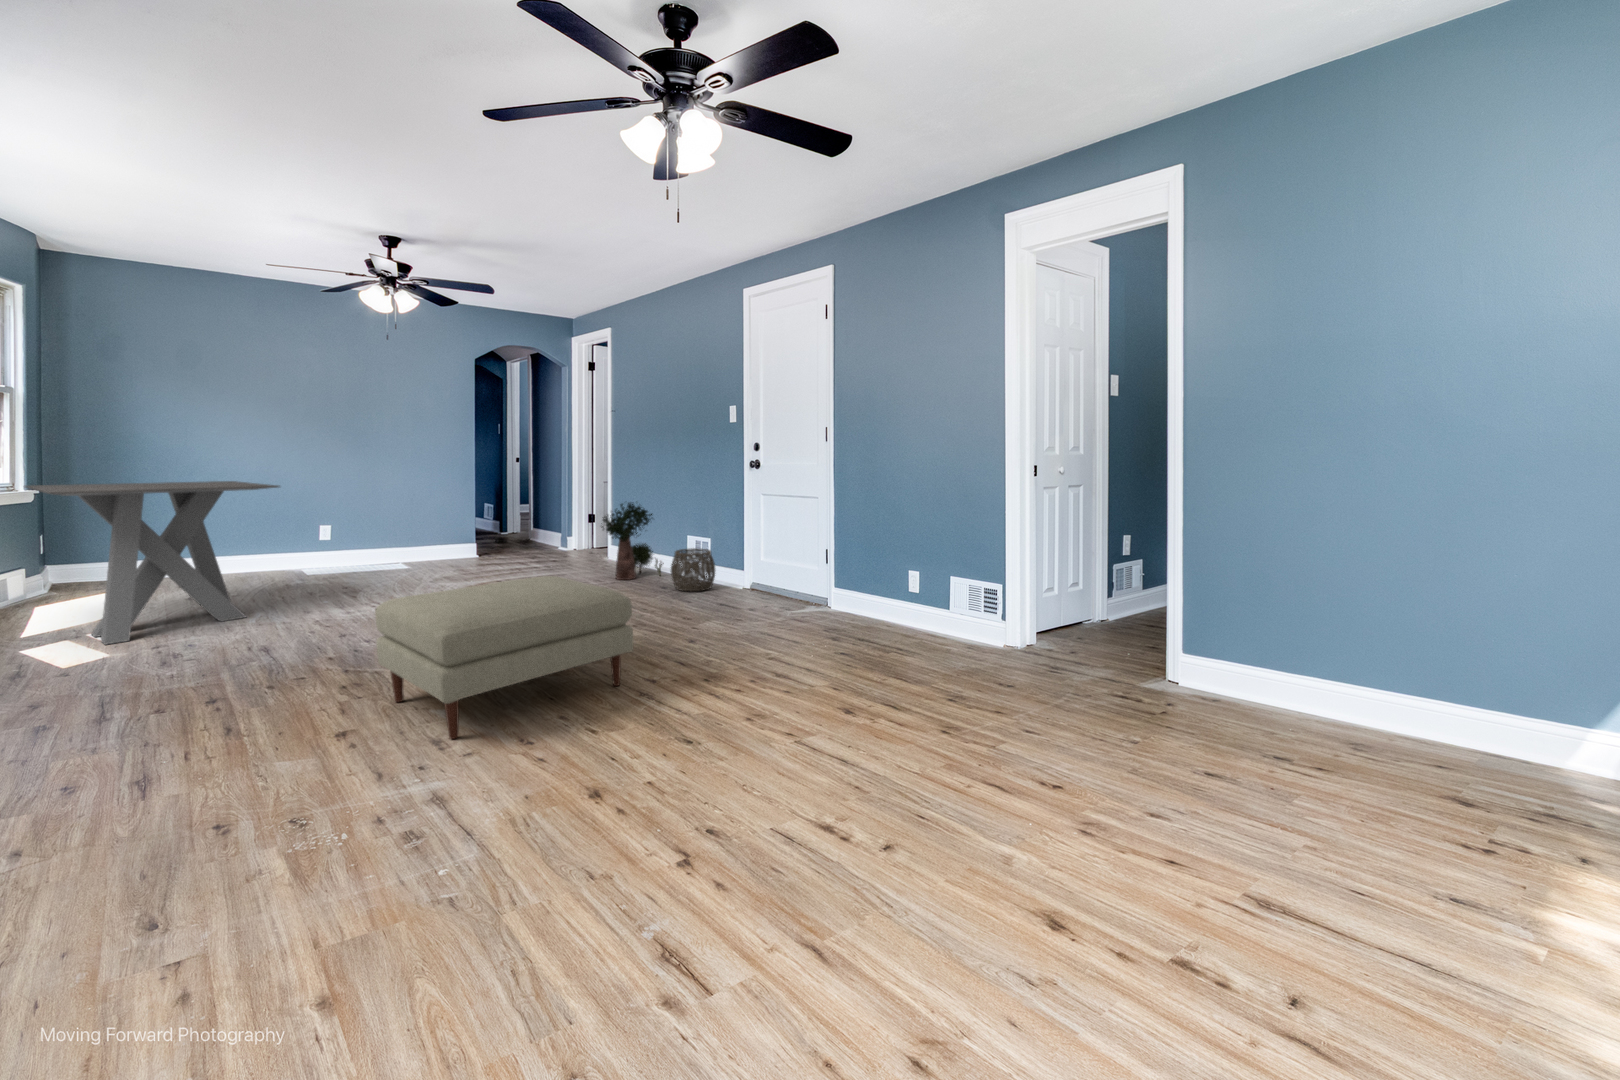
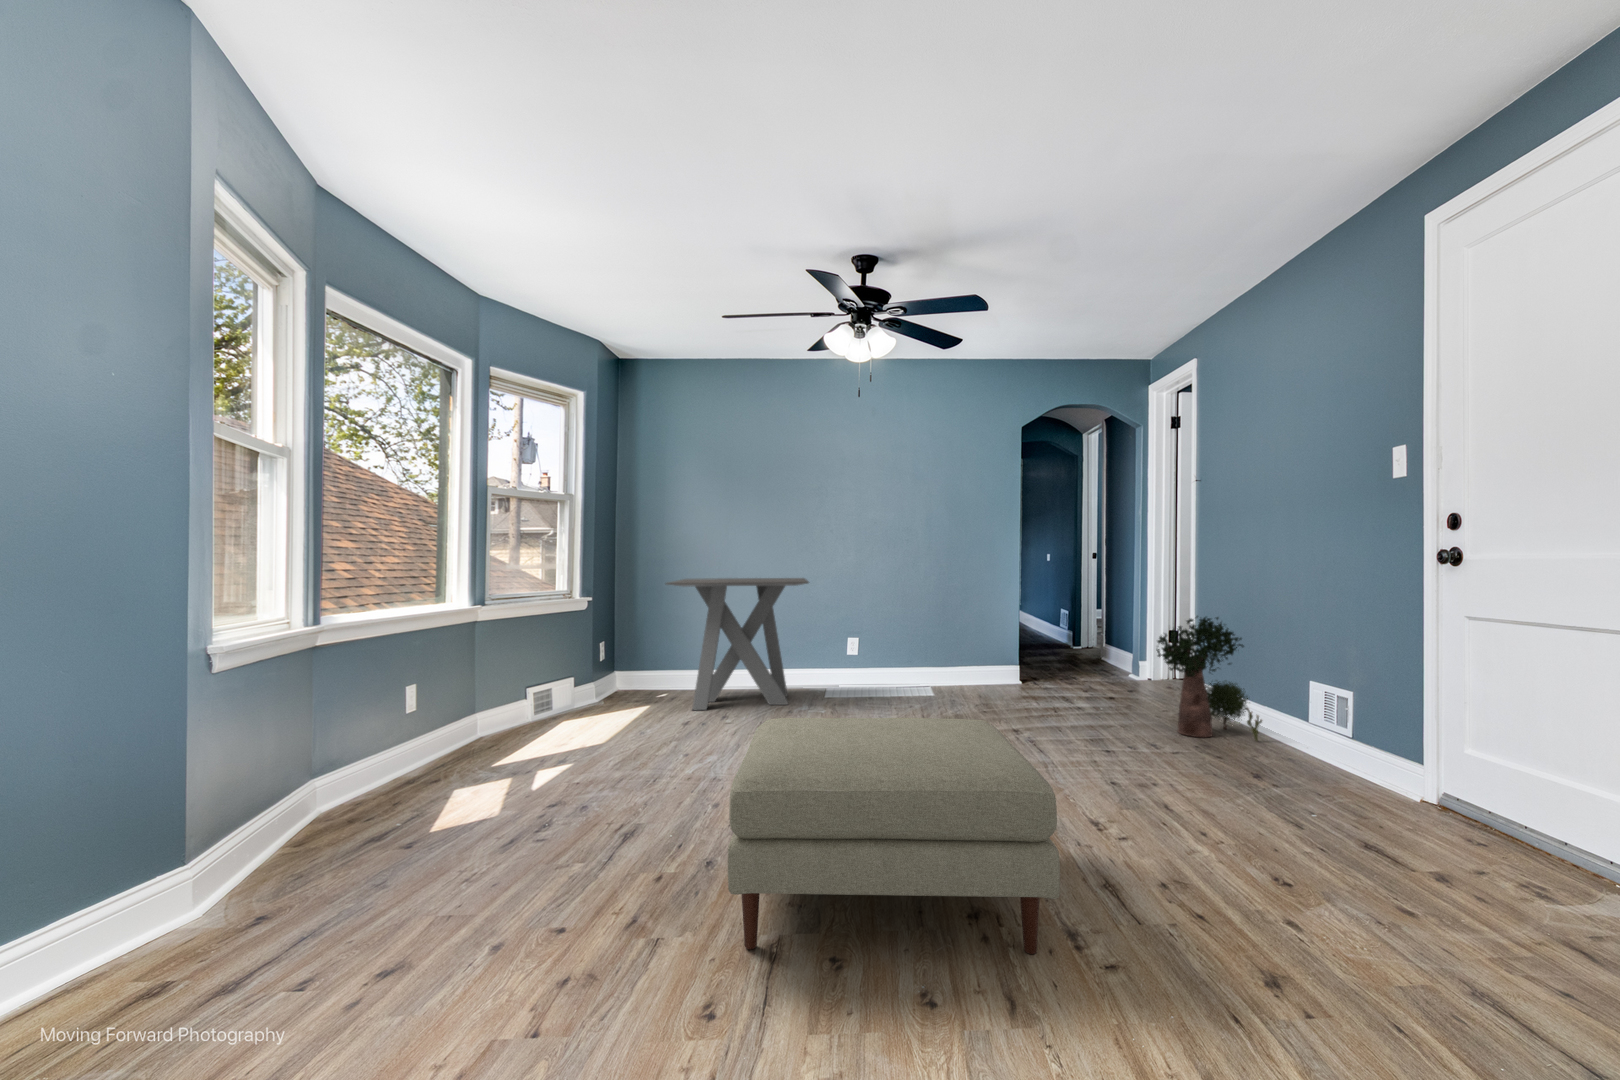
woven basket: present [671,548,715,592] -> none [1261,703,1362,788]

